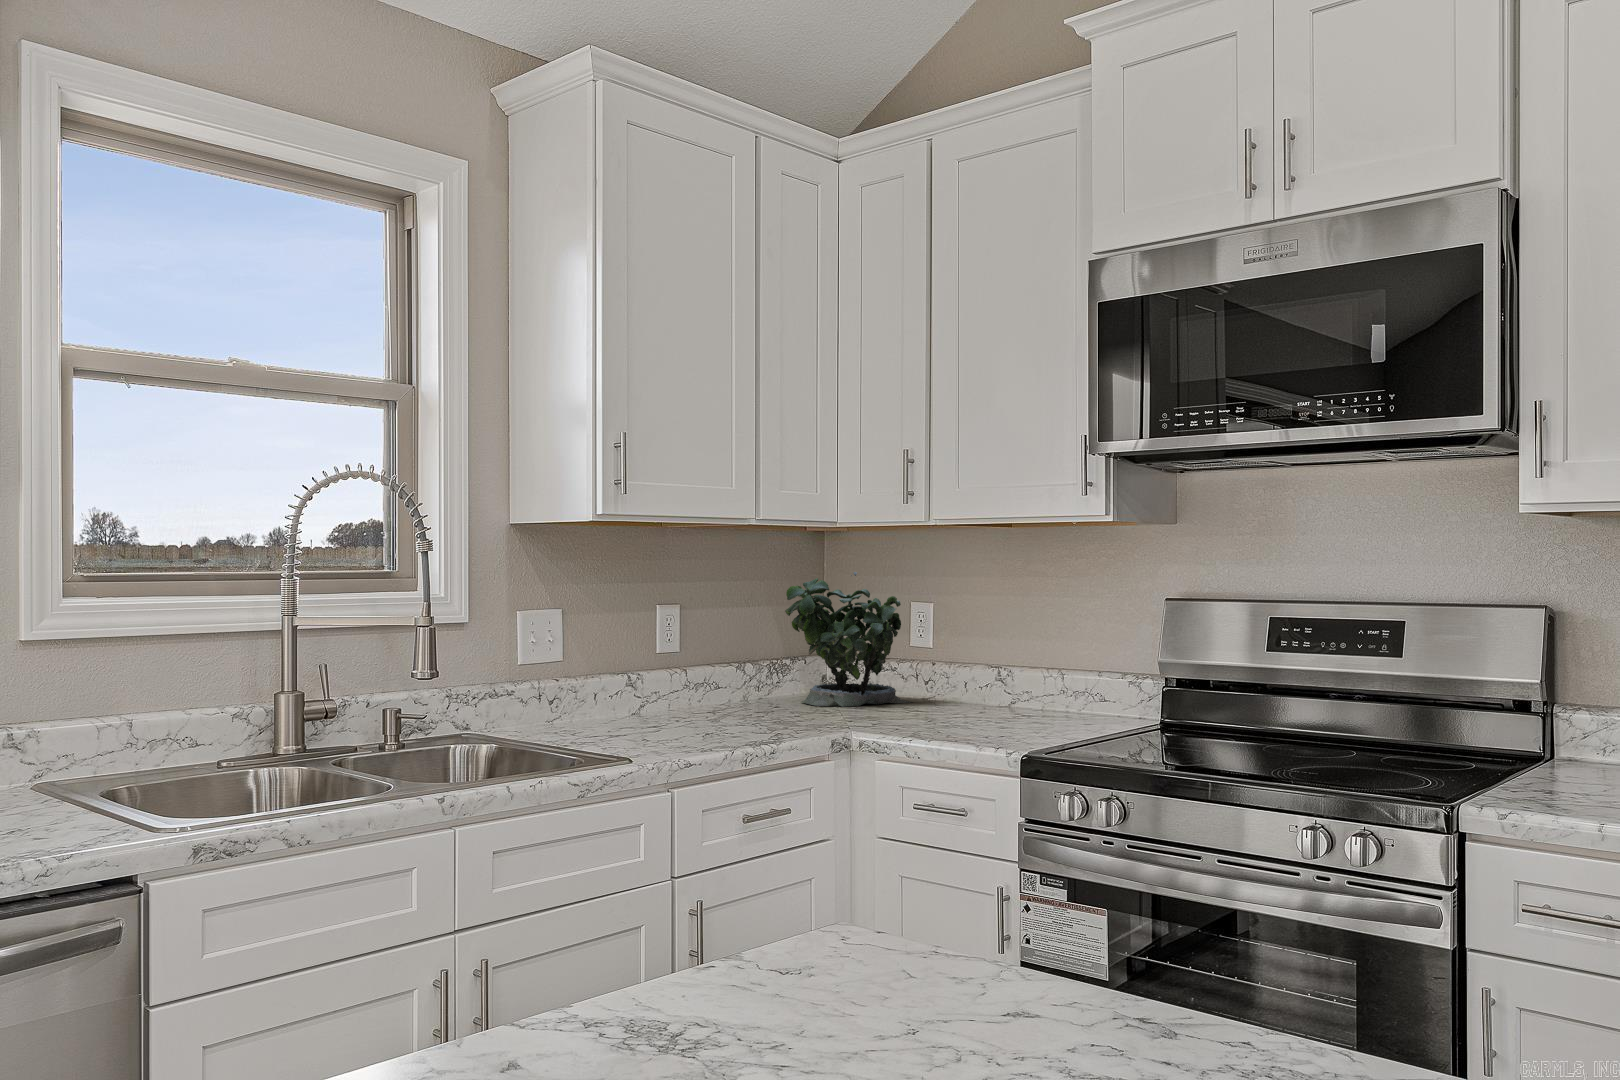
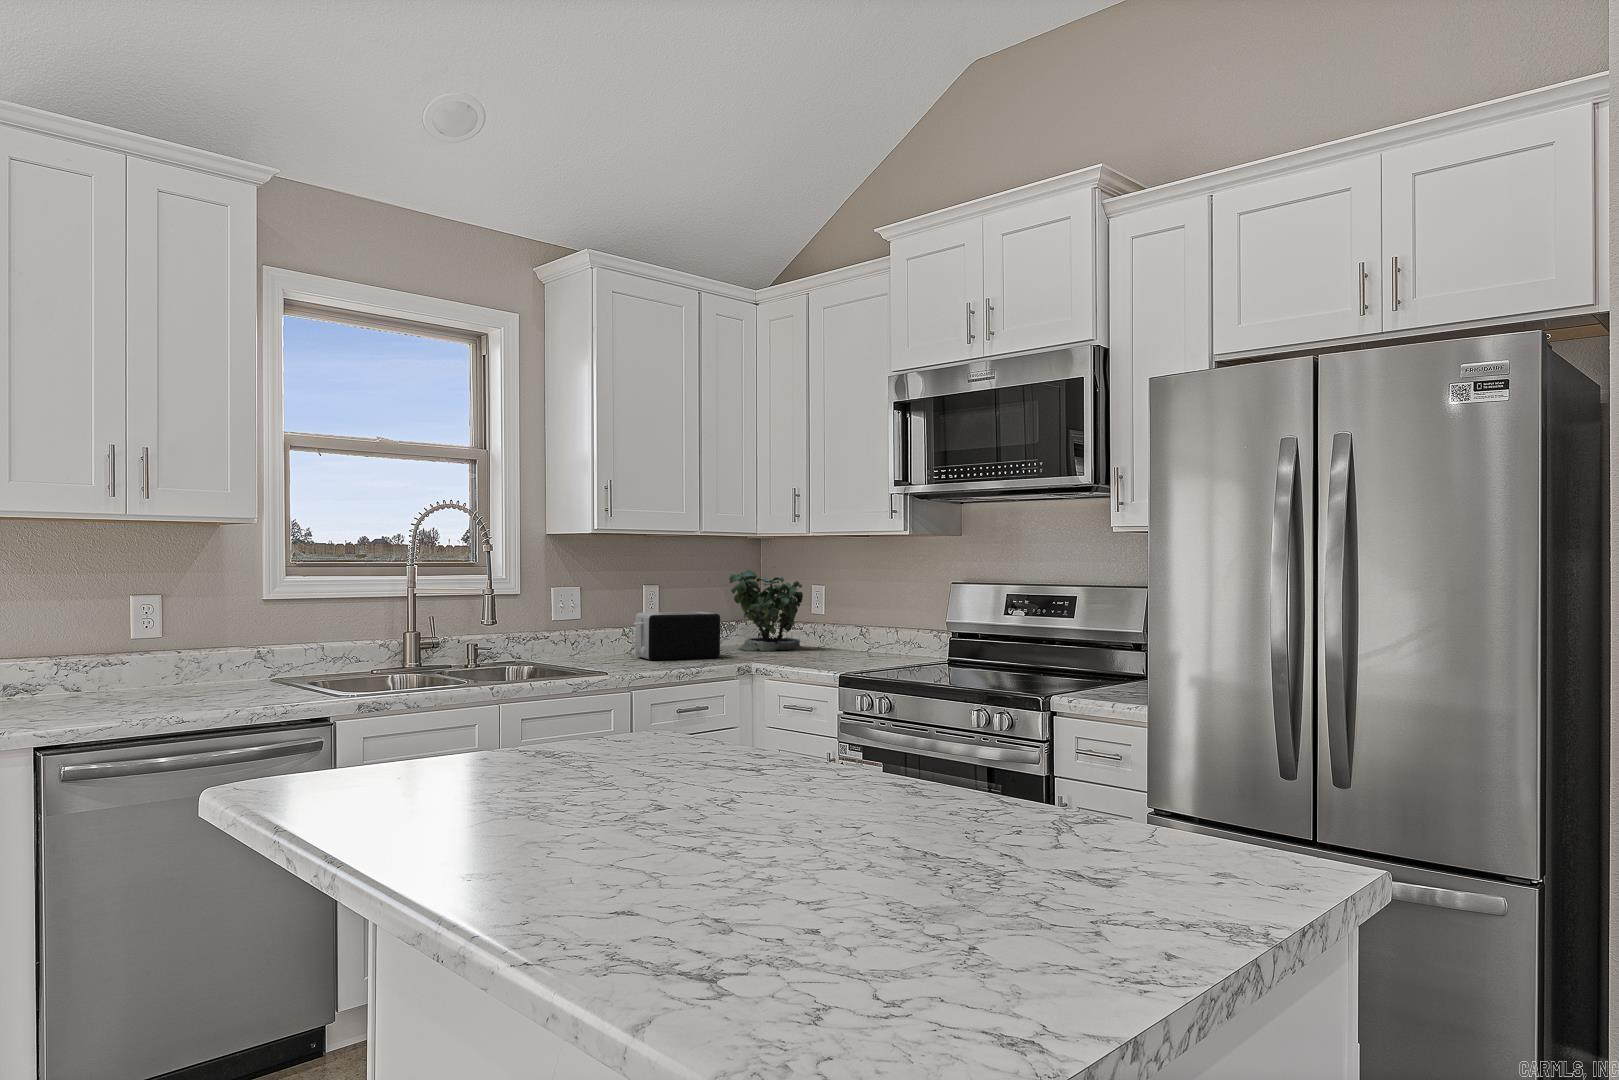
toaster: none [651,646,788,728] -> present [634,612,720,660]

